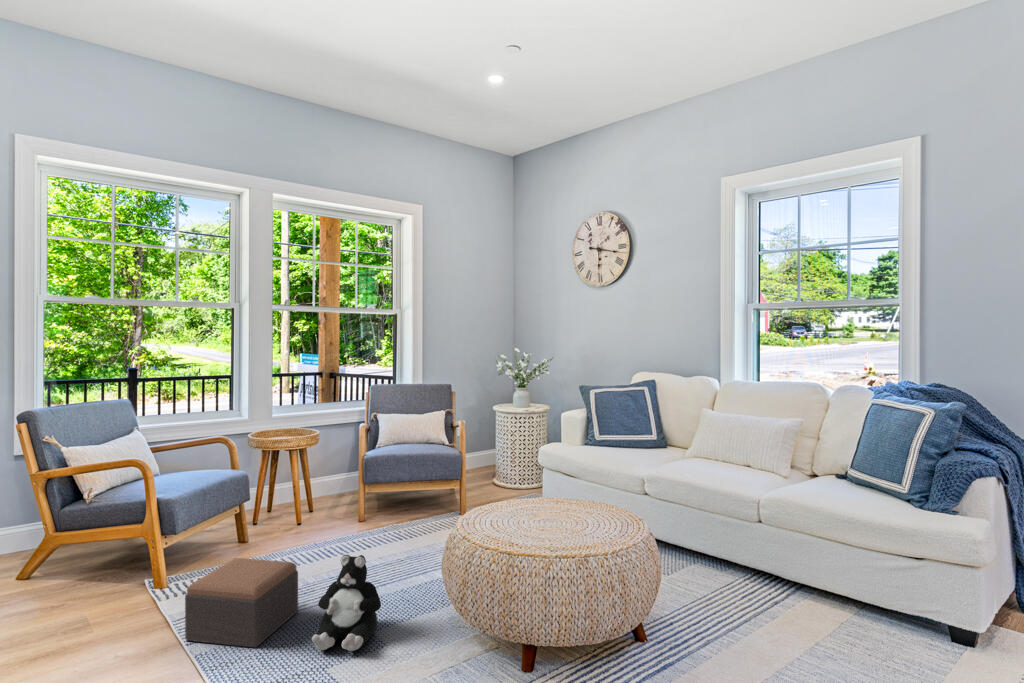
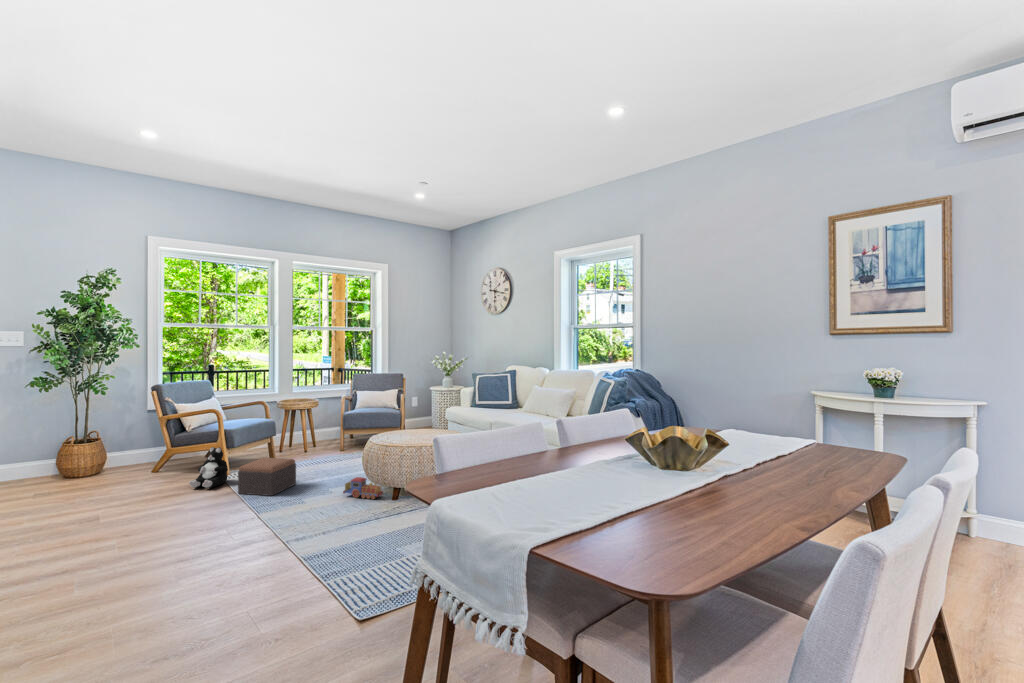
plush toy: present [312,555,381,651] -> present [189,447,228,488]
toy train: none [403,608,486,660] -> present [343,477,383,499]

